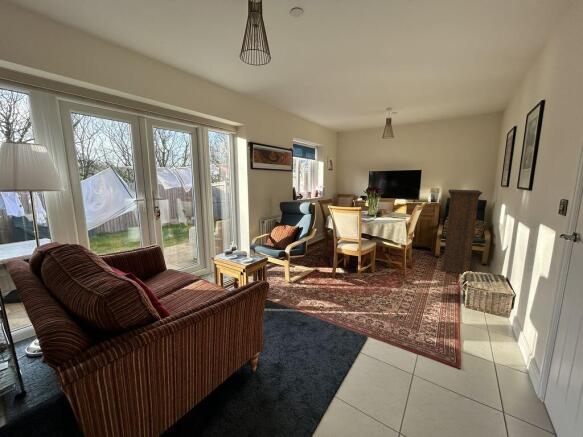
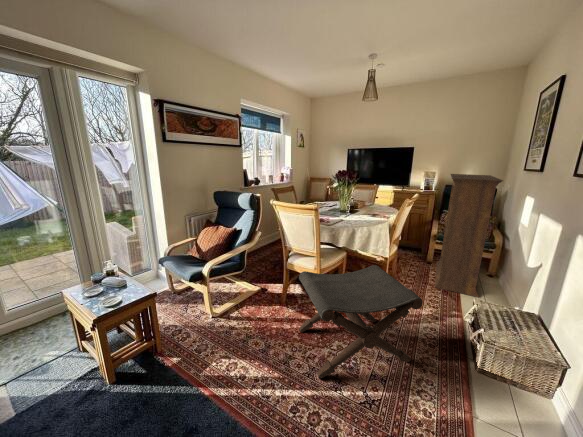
footstool: none [349,247,430,309] -> present [299,265,423,378]

